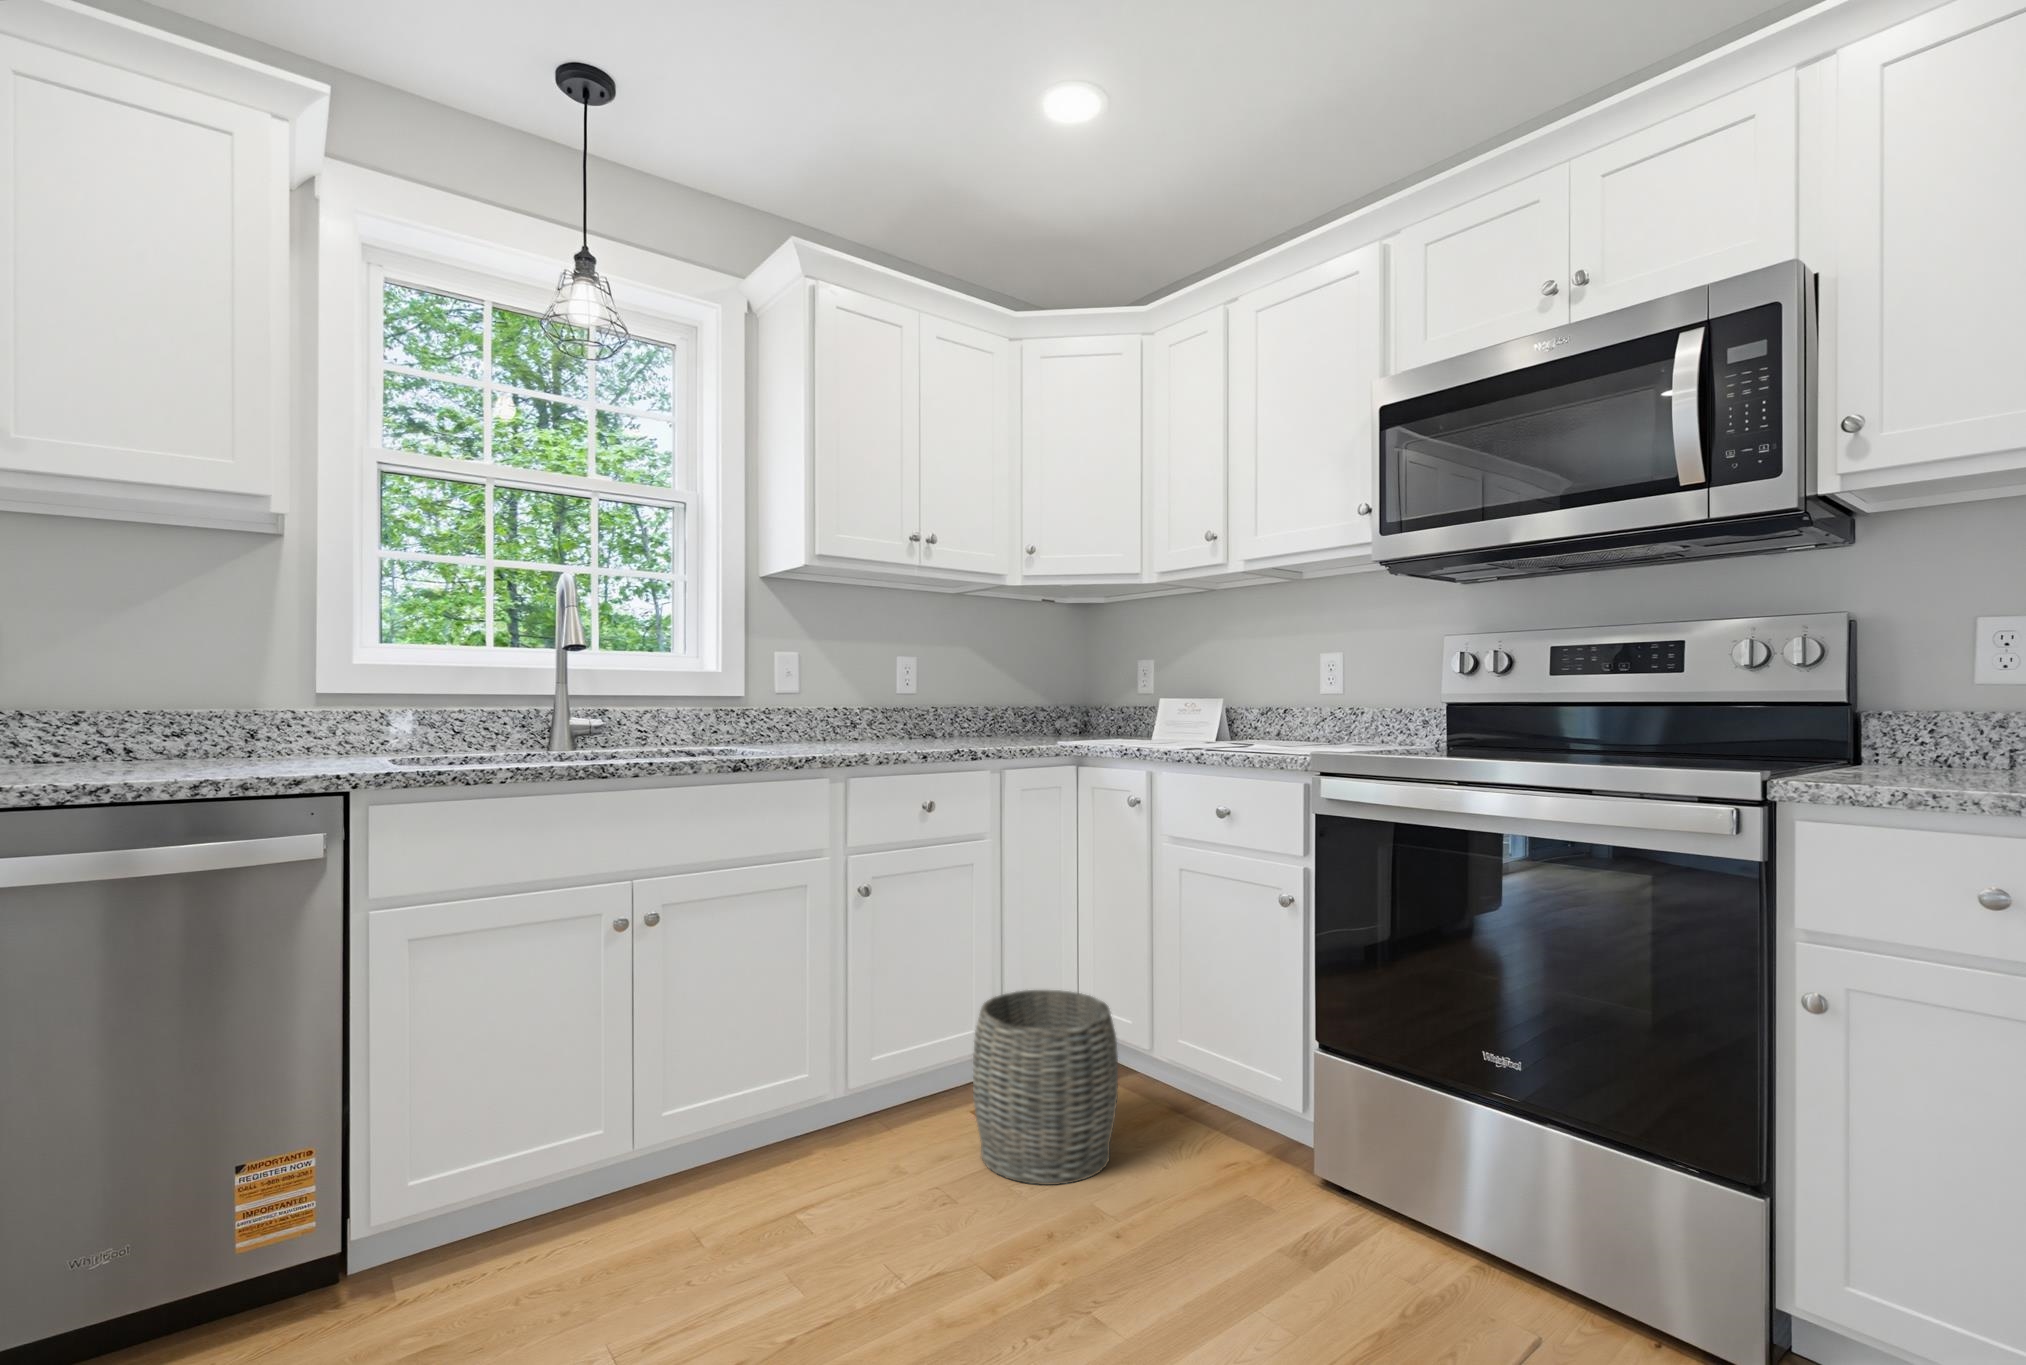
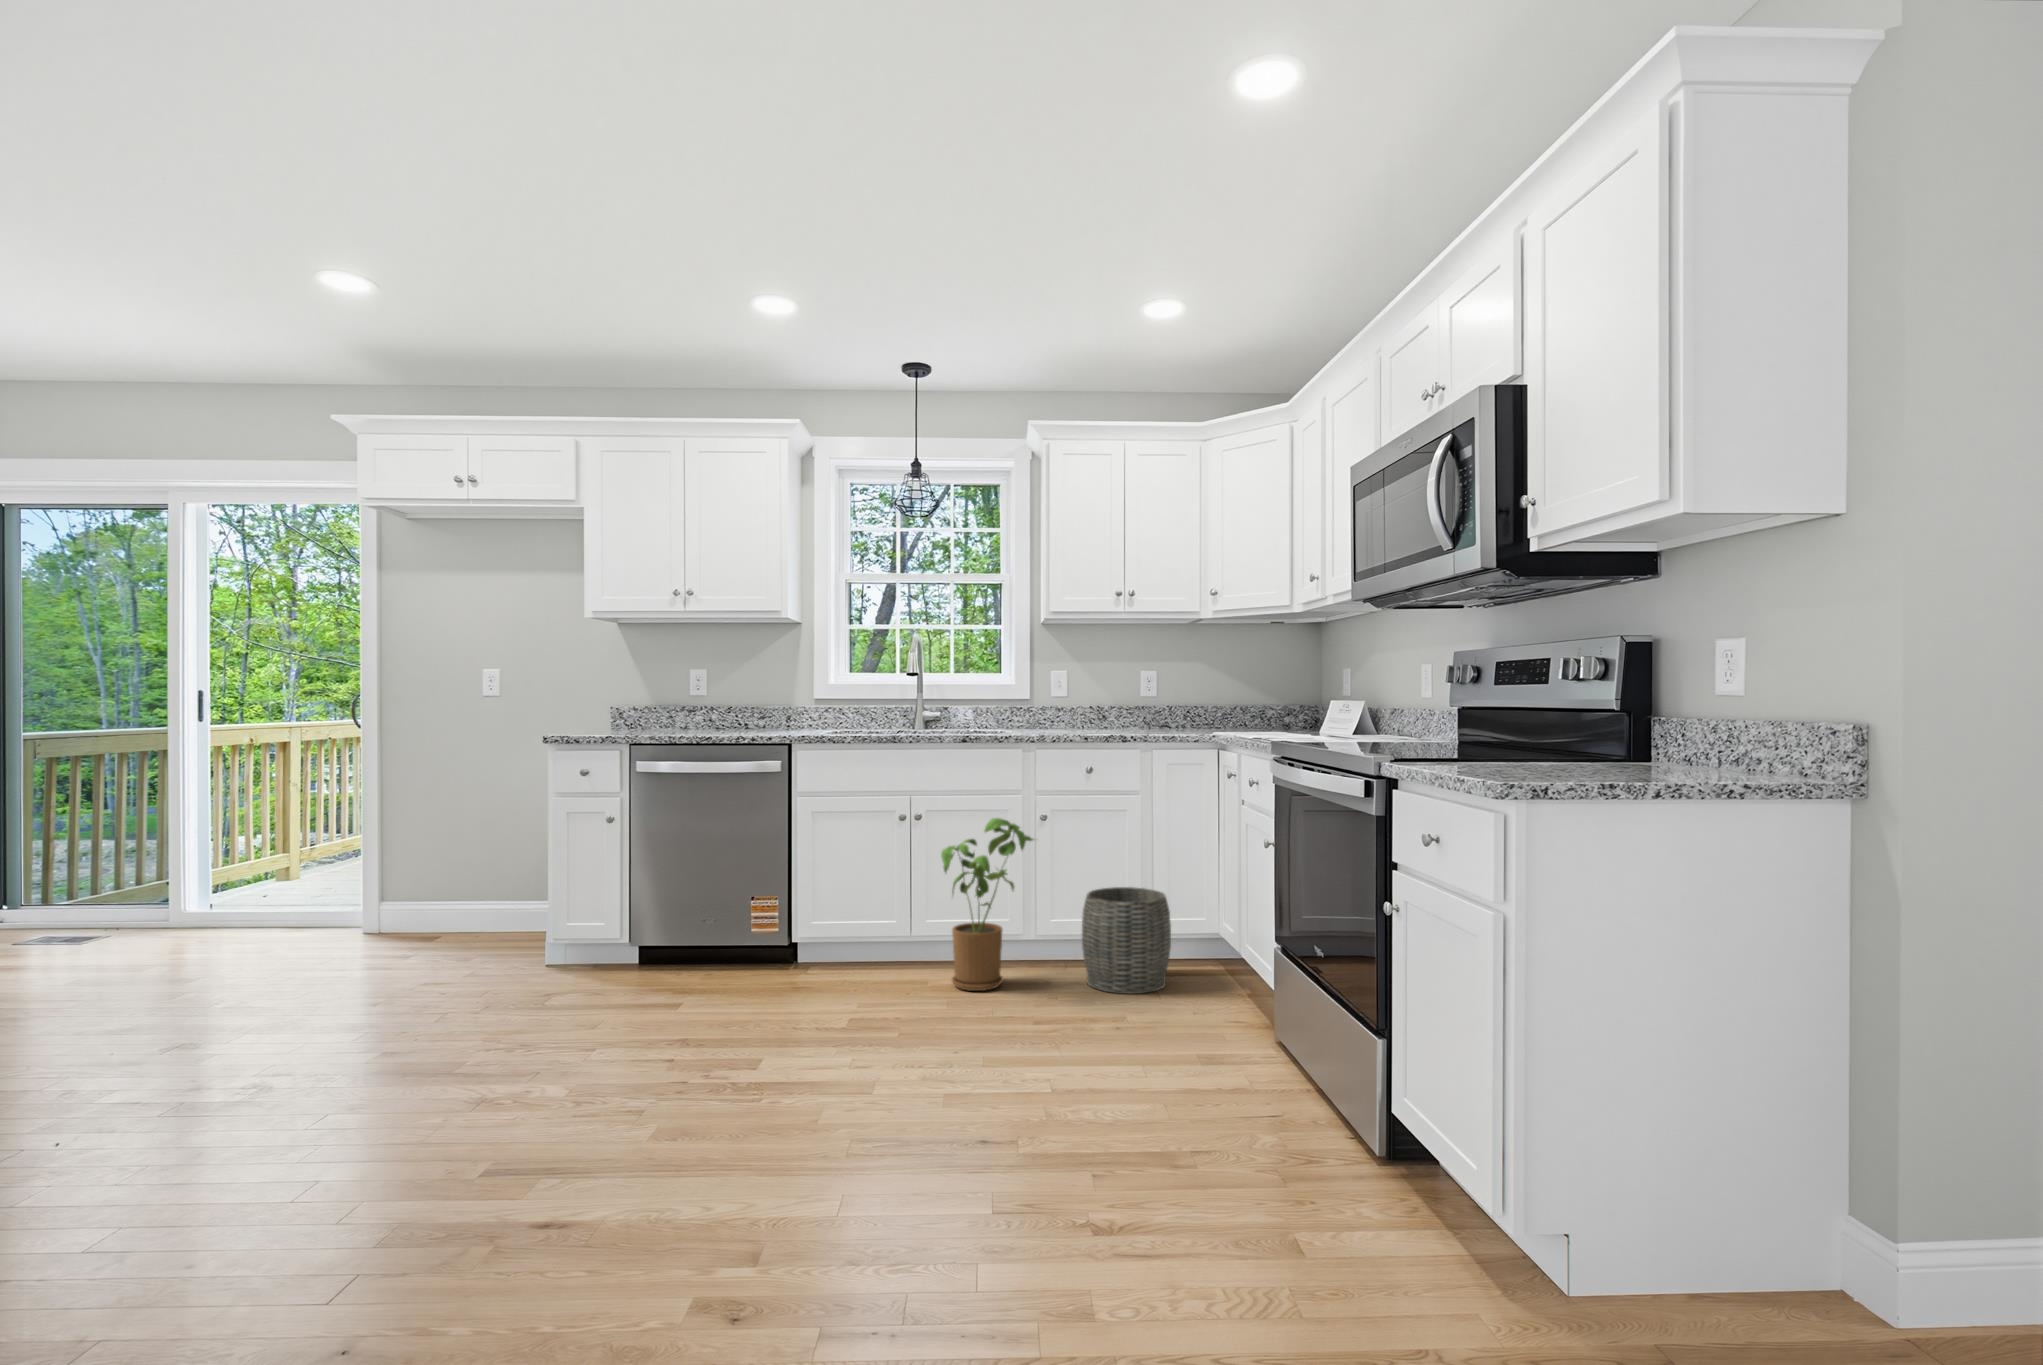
house plant: none [740,909,918,1259] -> present [941,818,1033,991]

